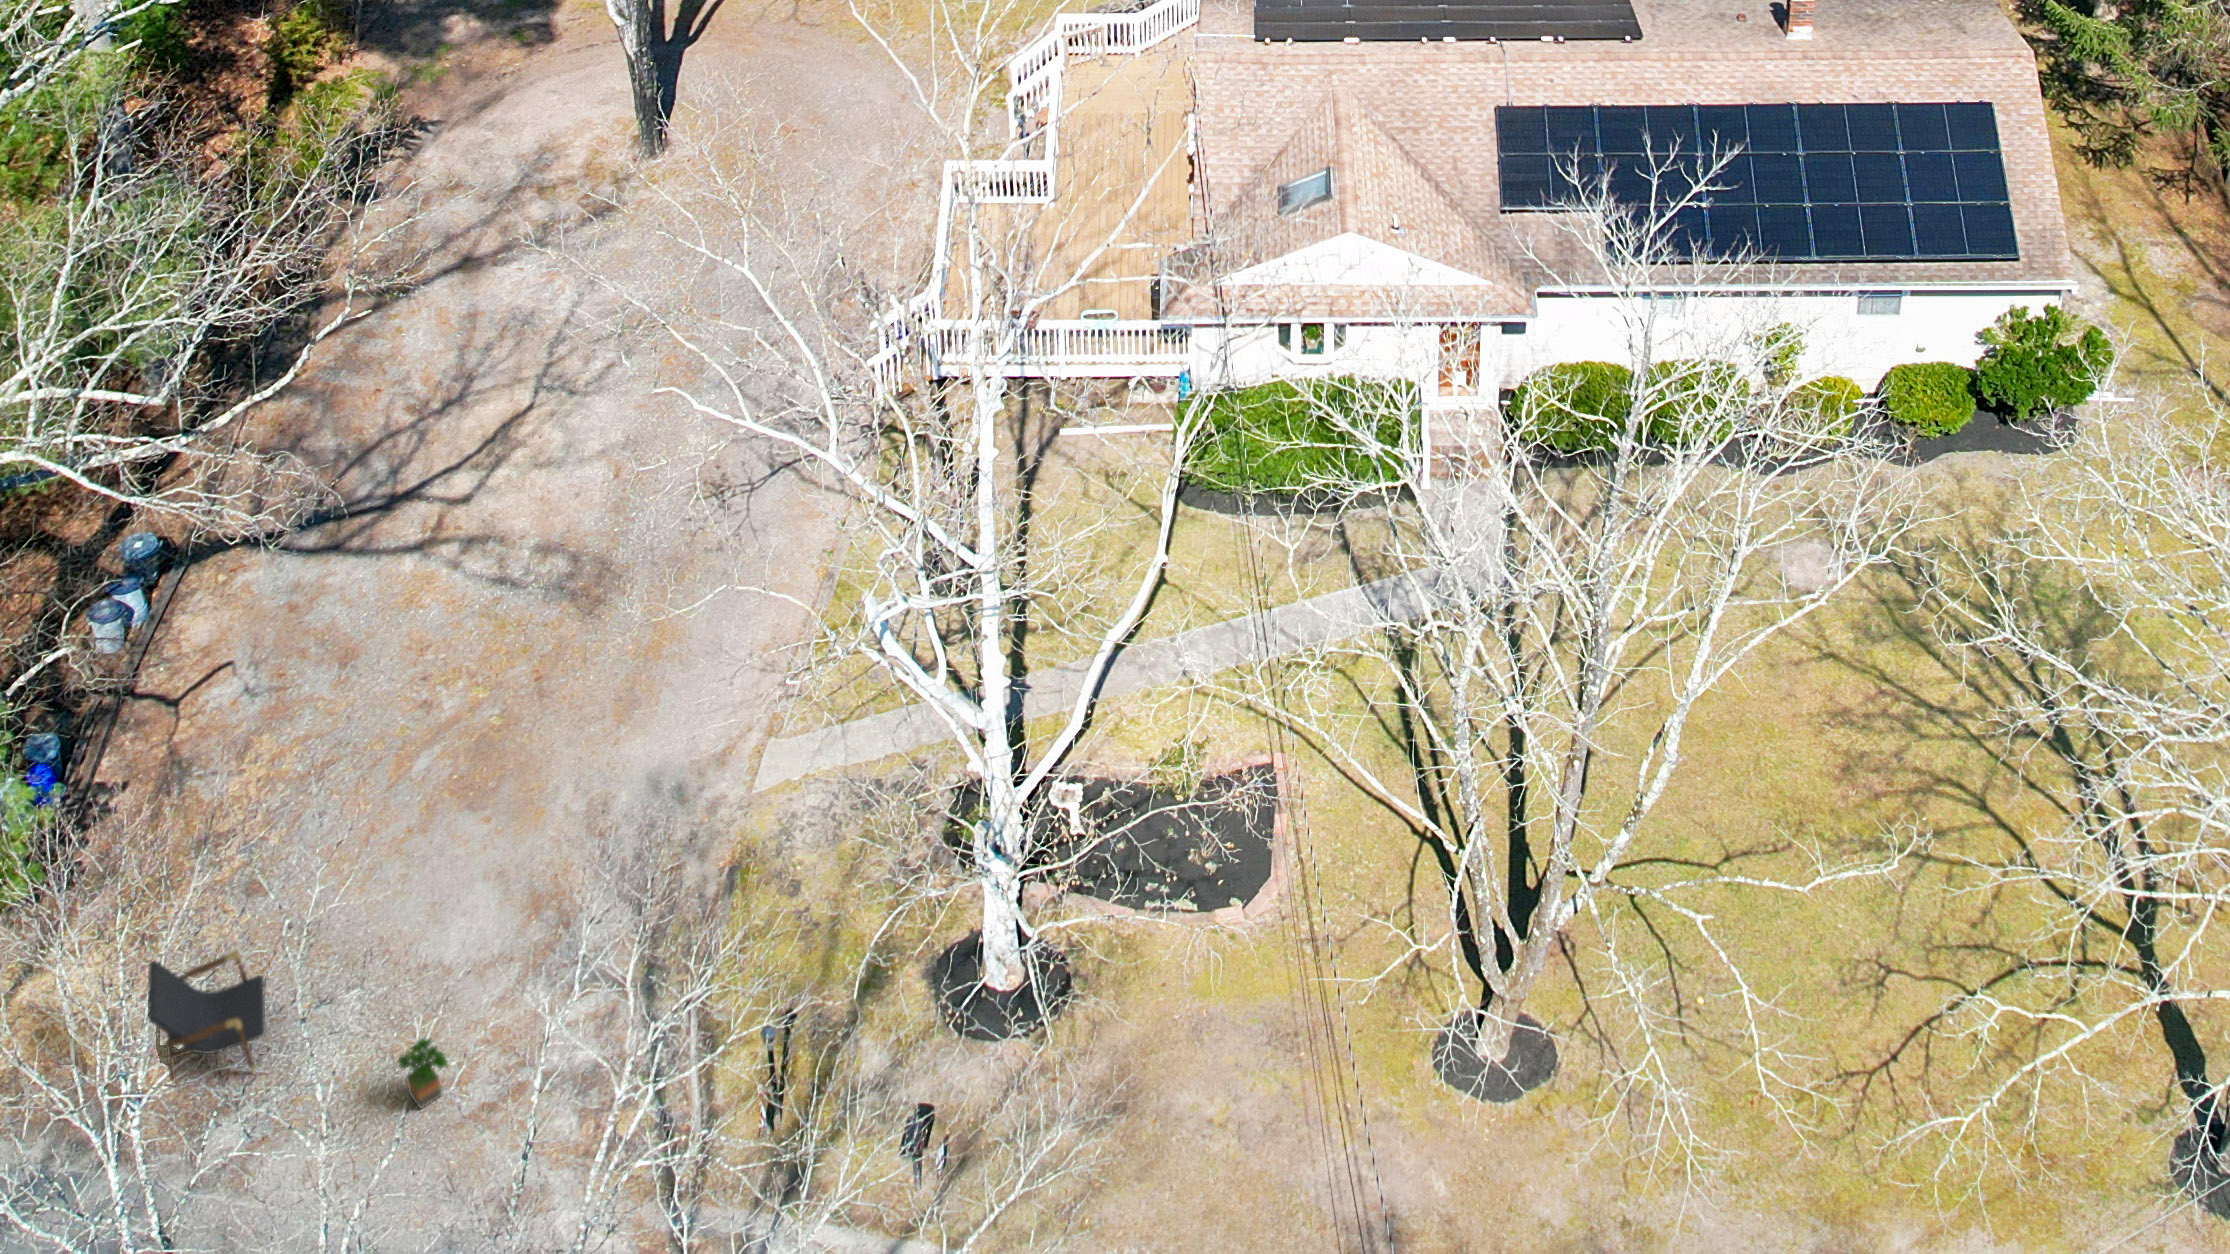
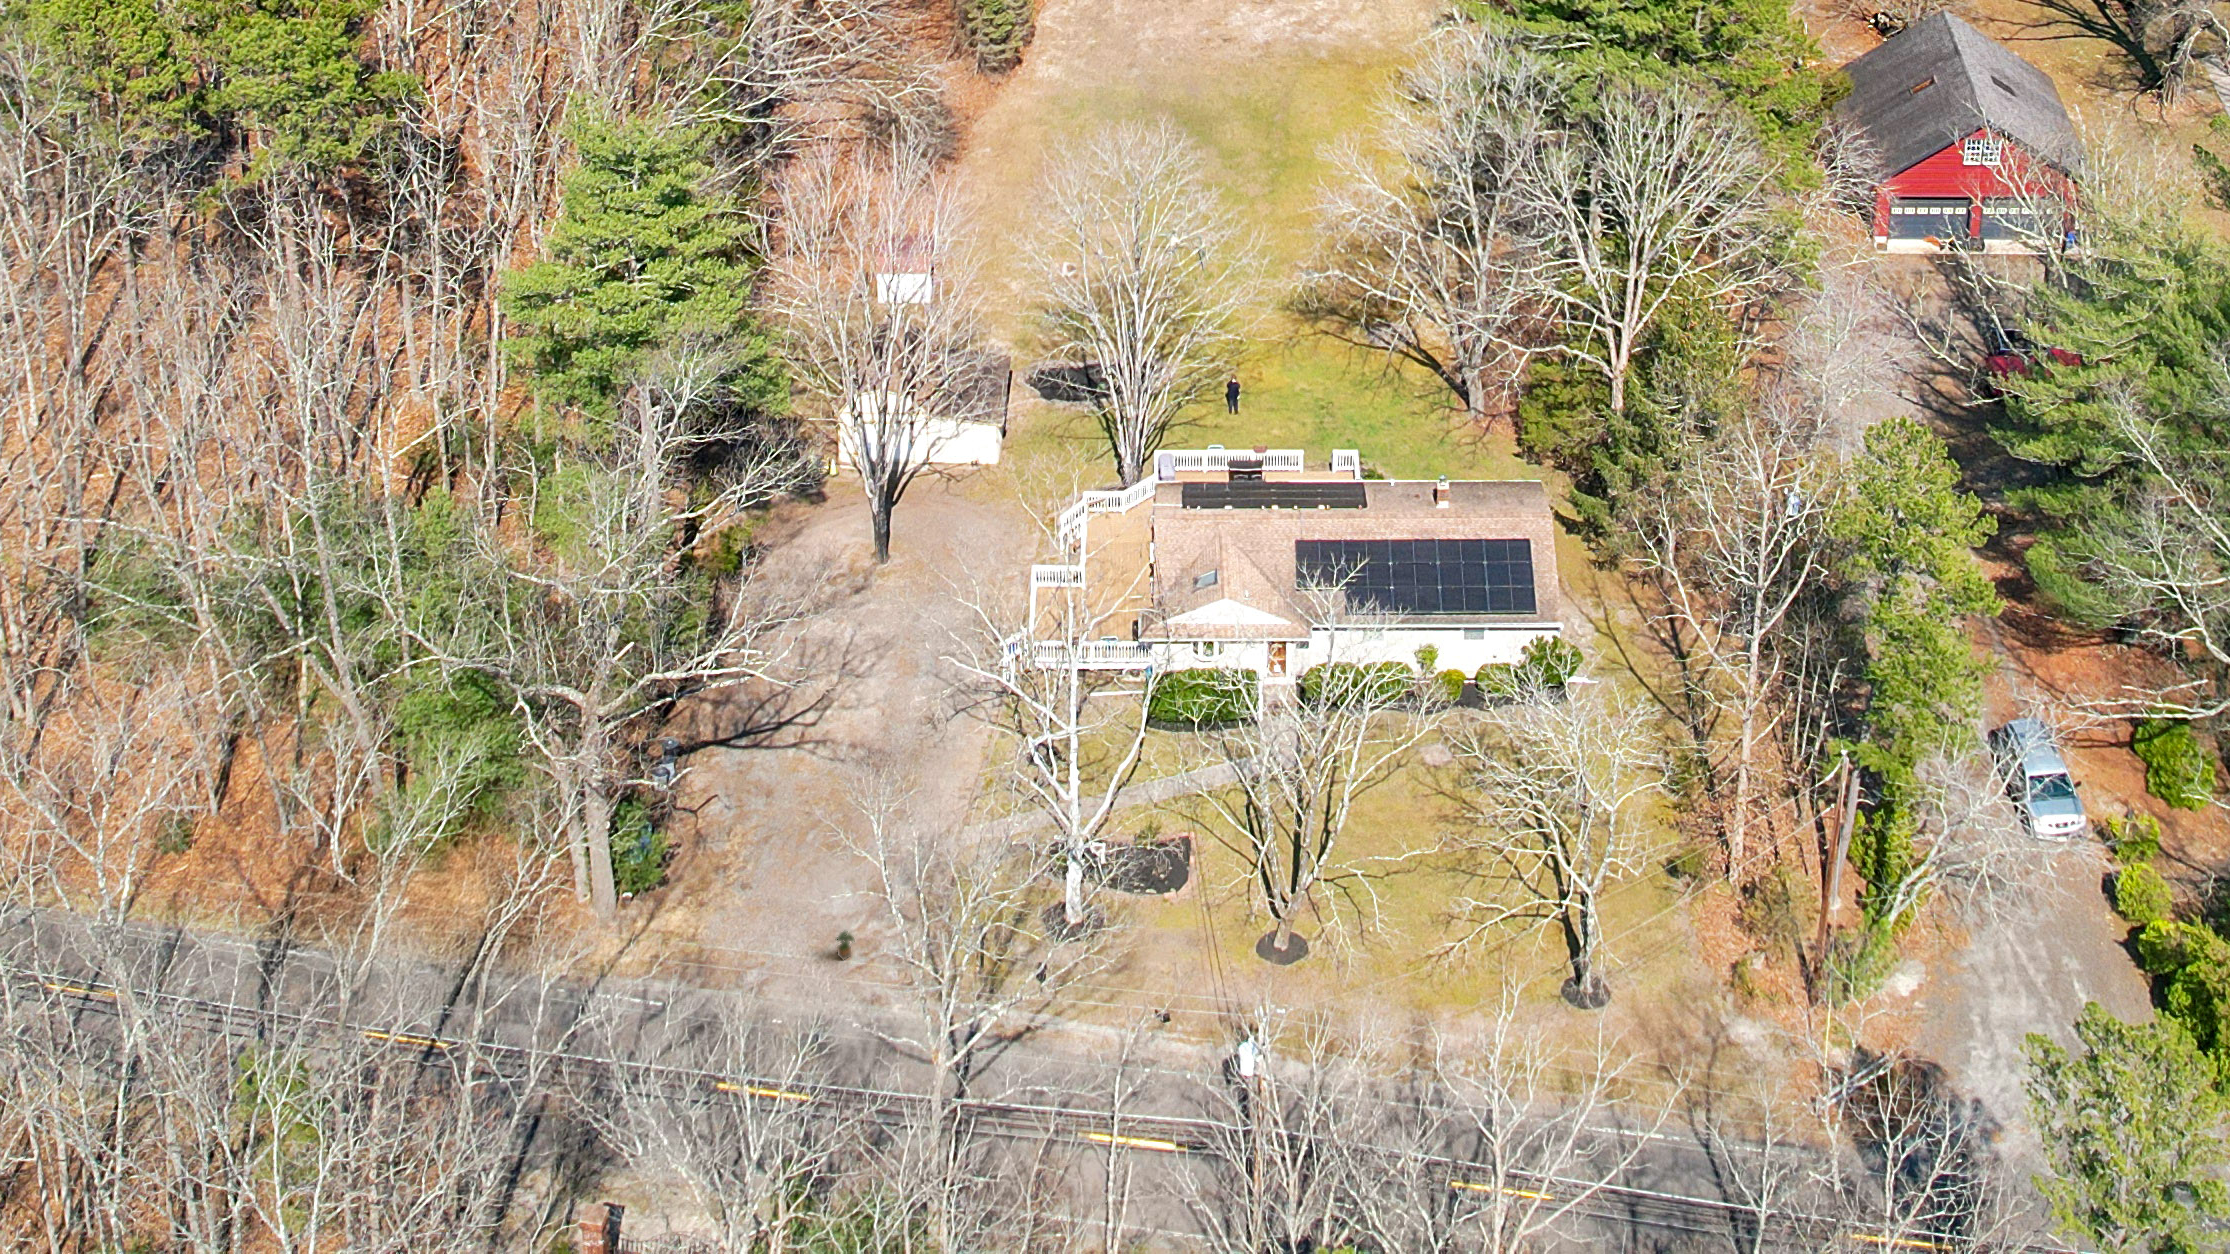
lounge chair: present [148,950,265,1083] -> none [732,898,779,952]

